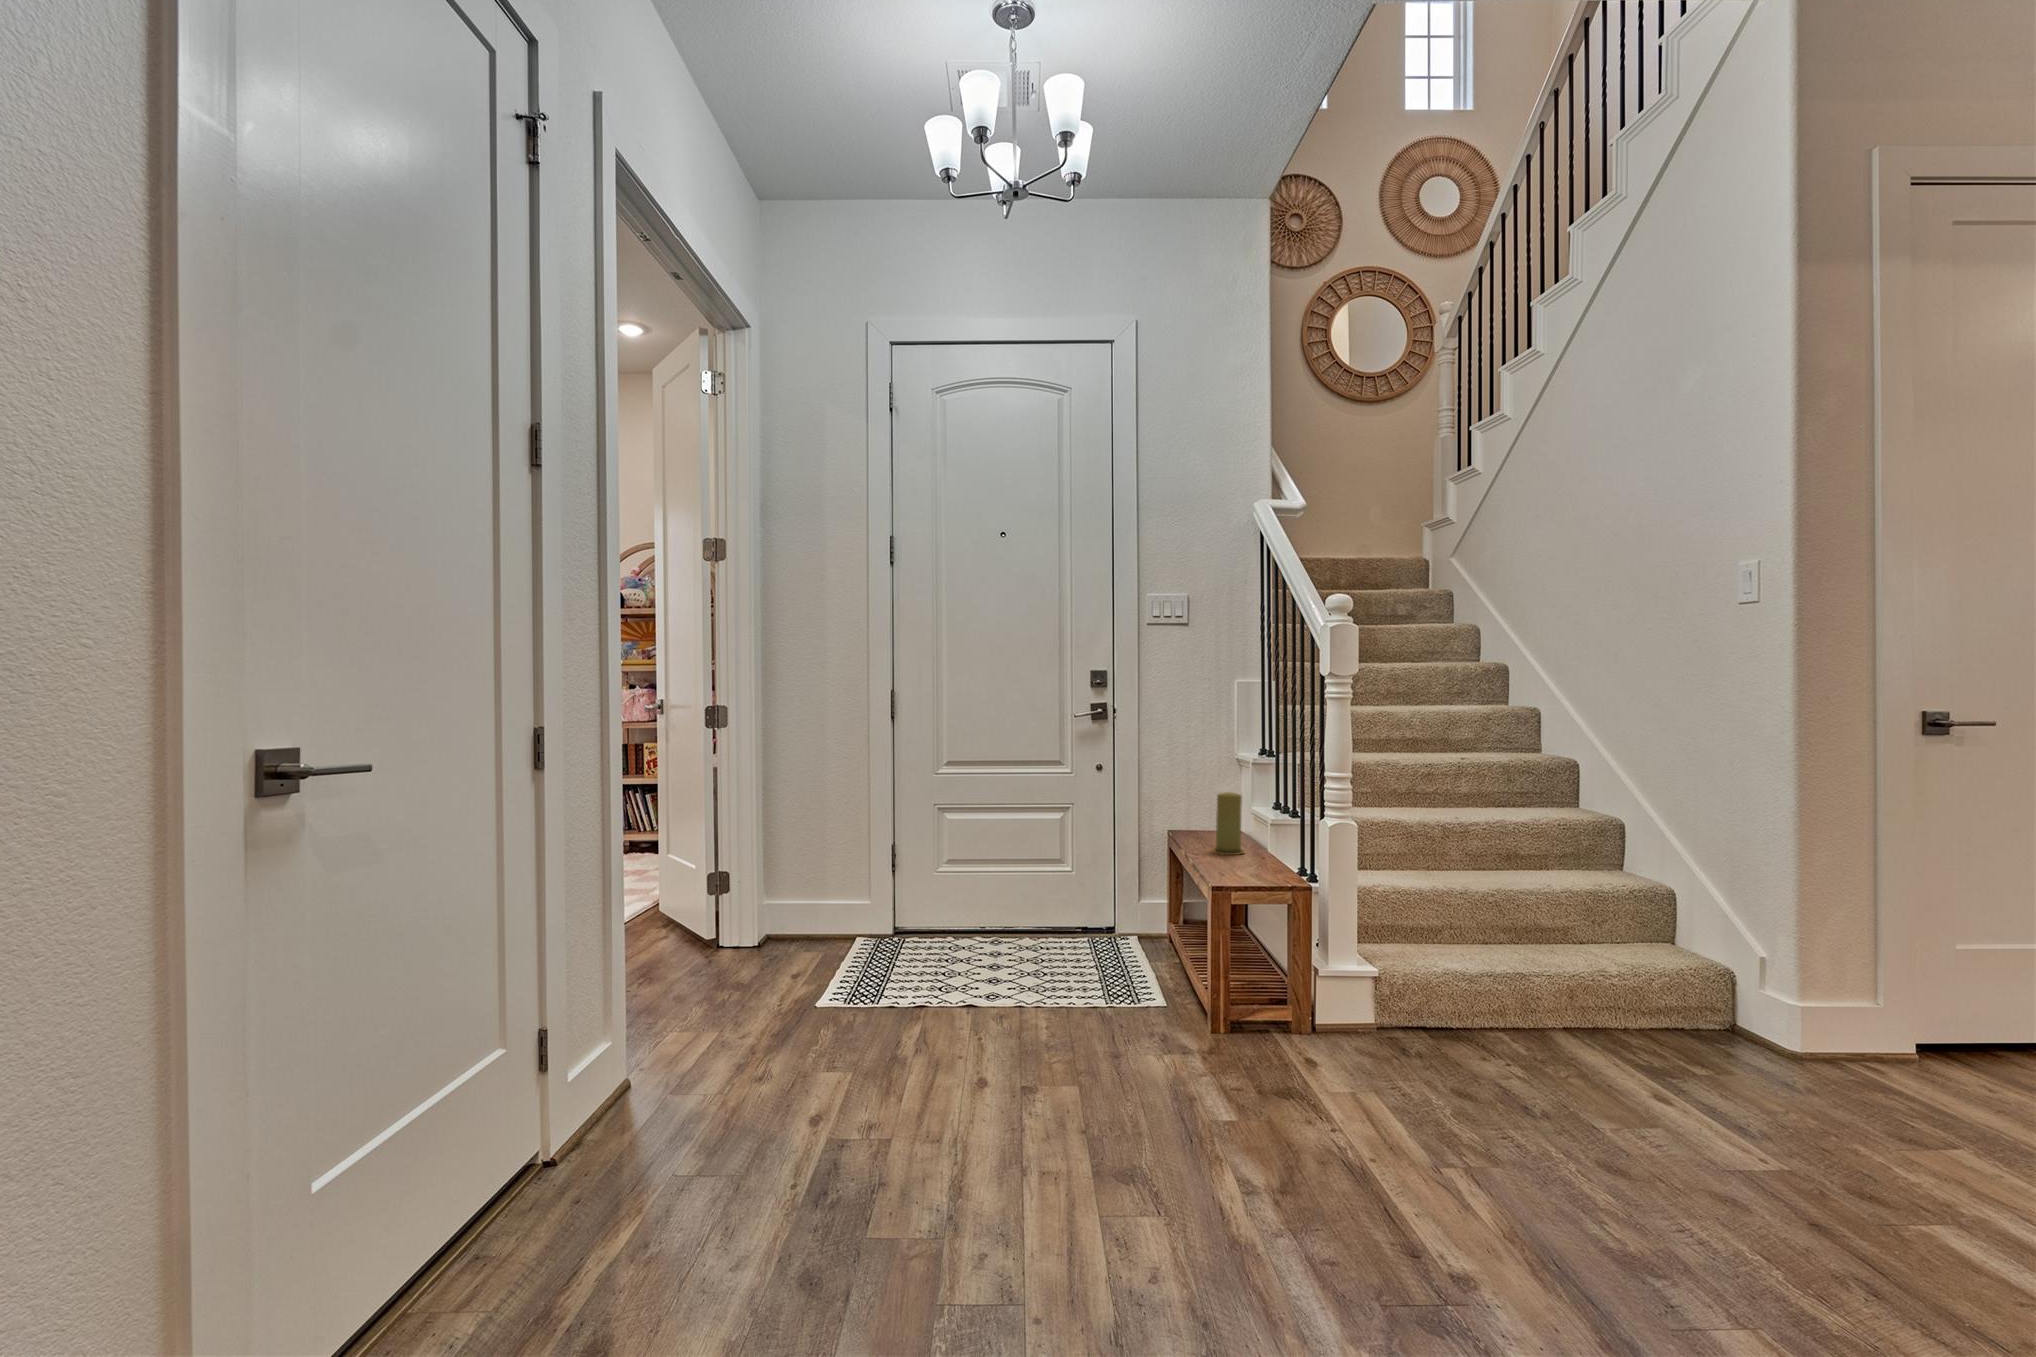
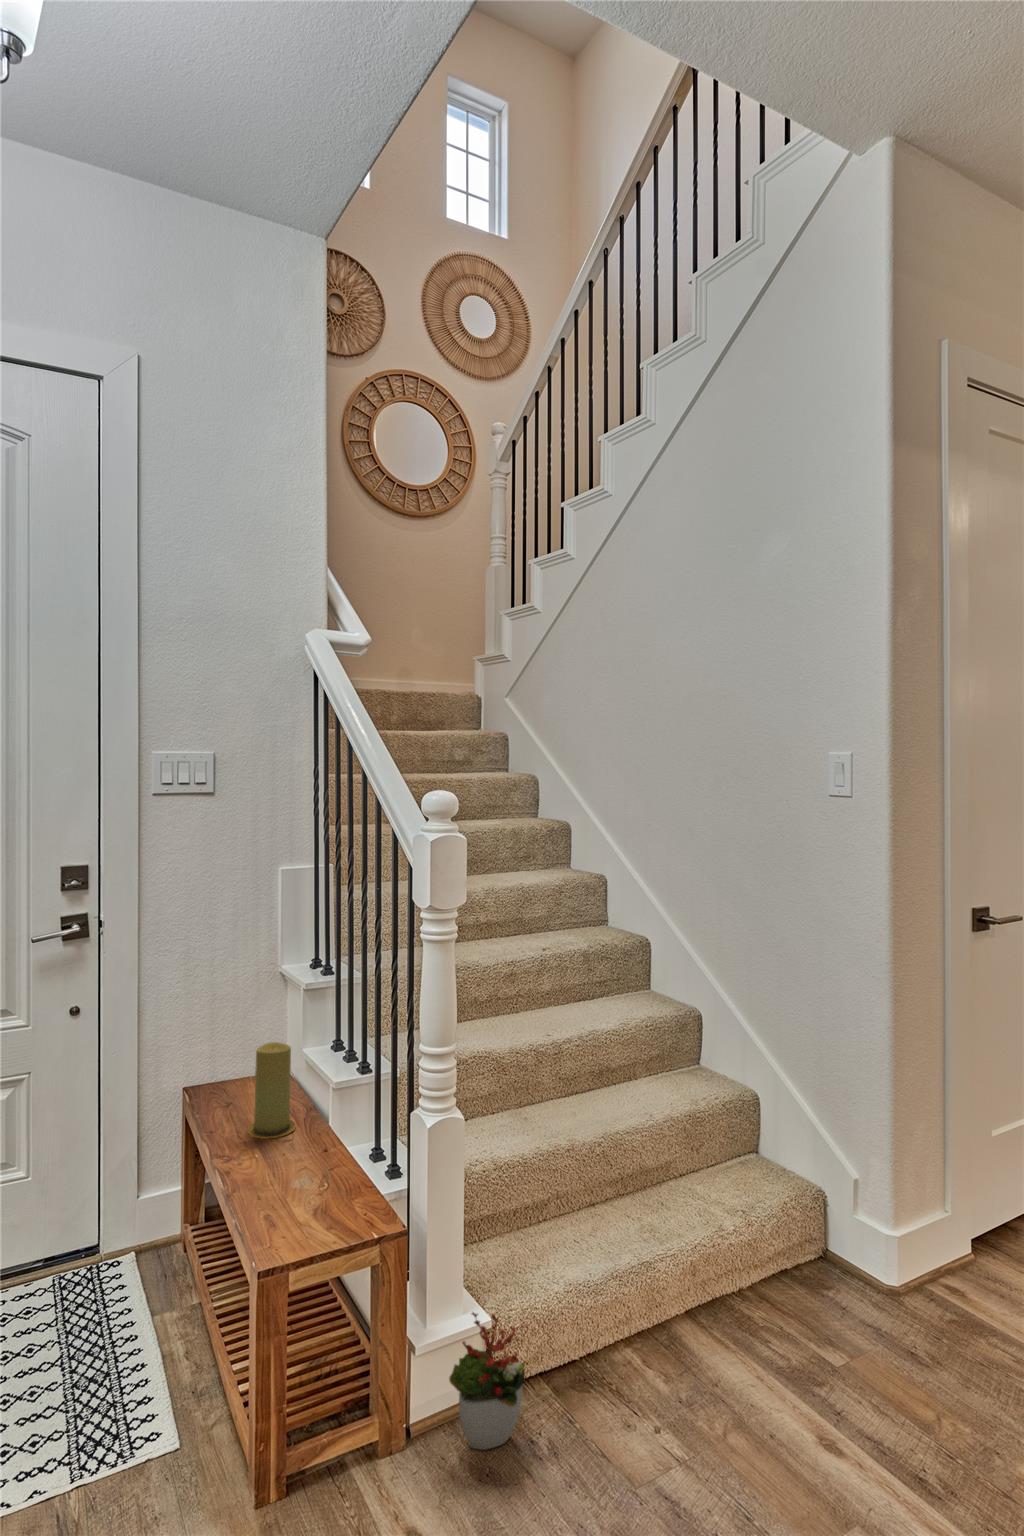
decorative plant: none [1340,954,1398,1047] -> present [449,1313,525,1450]

